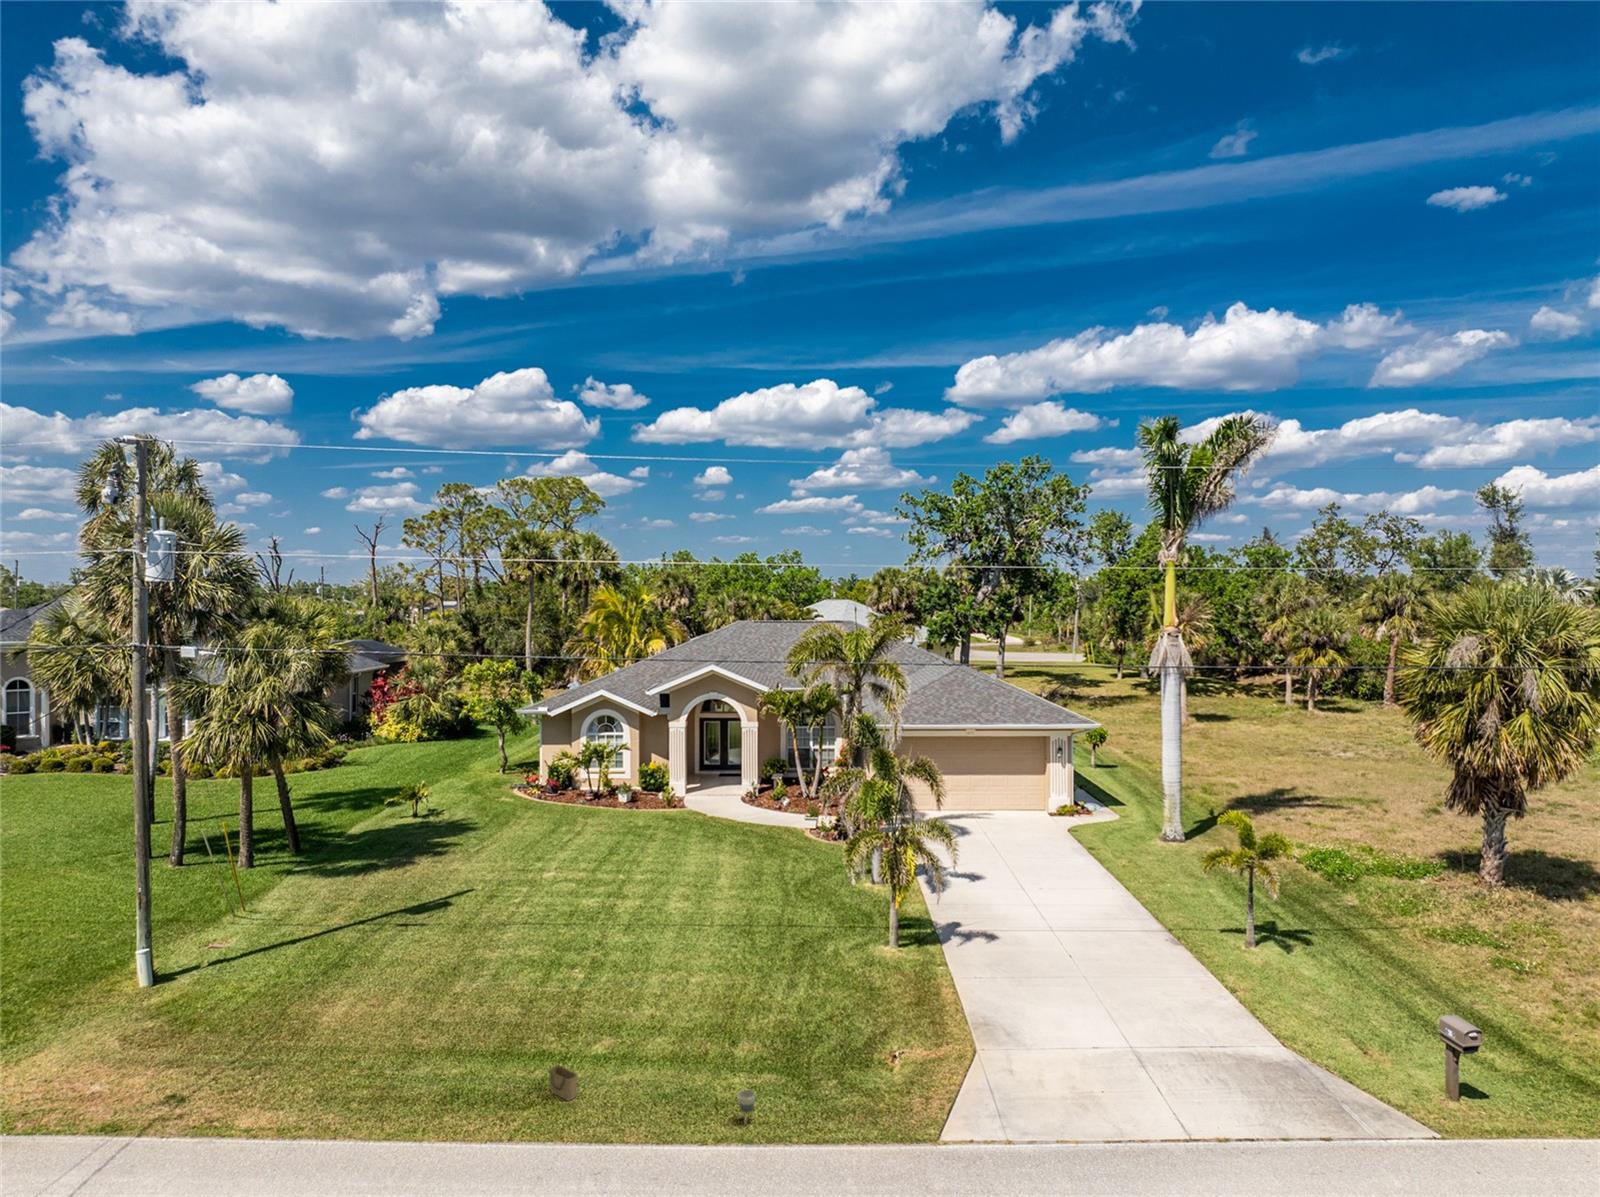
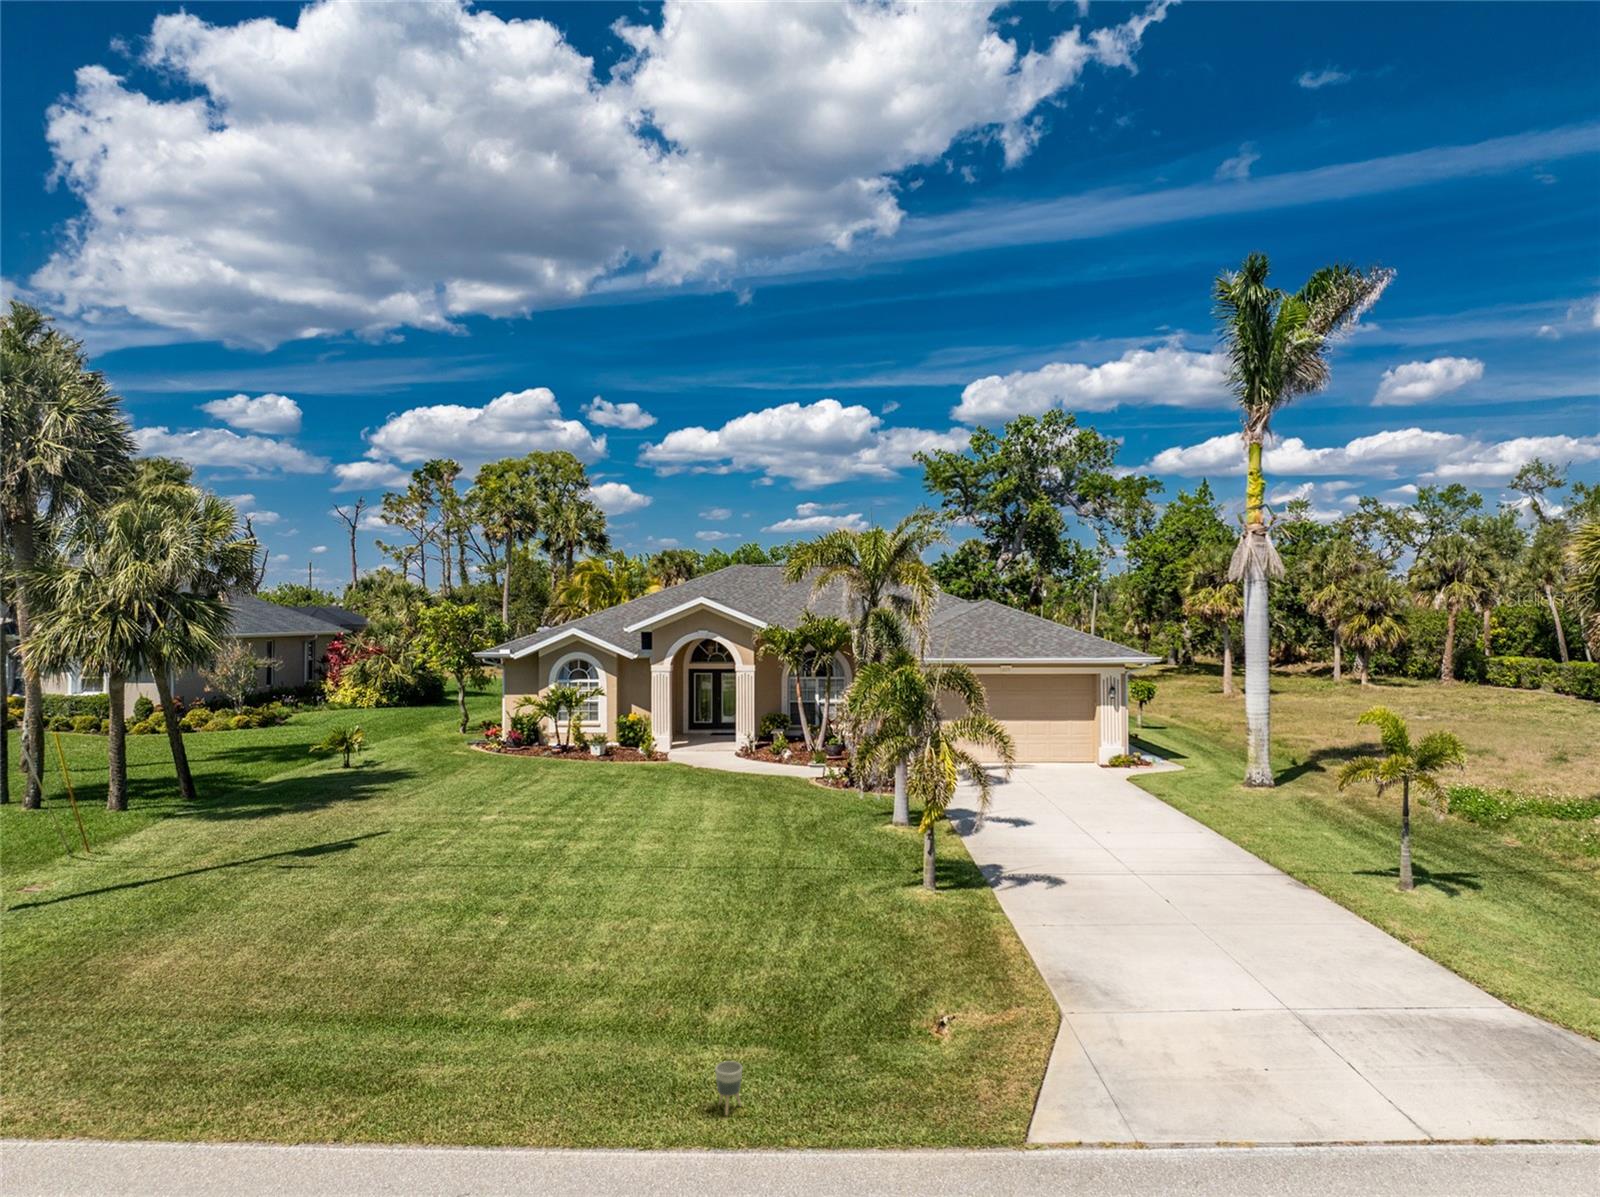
basket: present [549,1065,578,1101] -> none [434,1028,477,1080]

